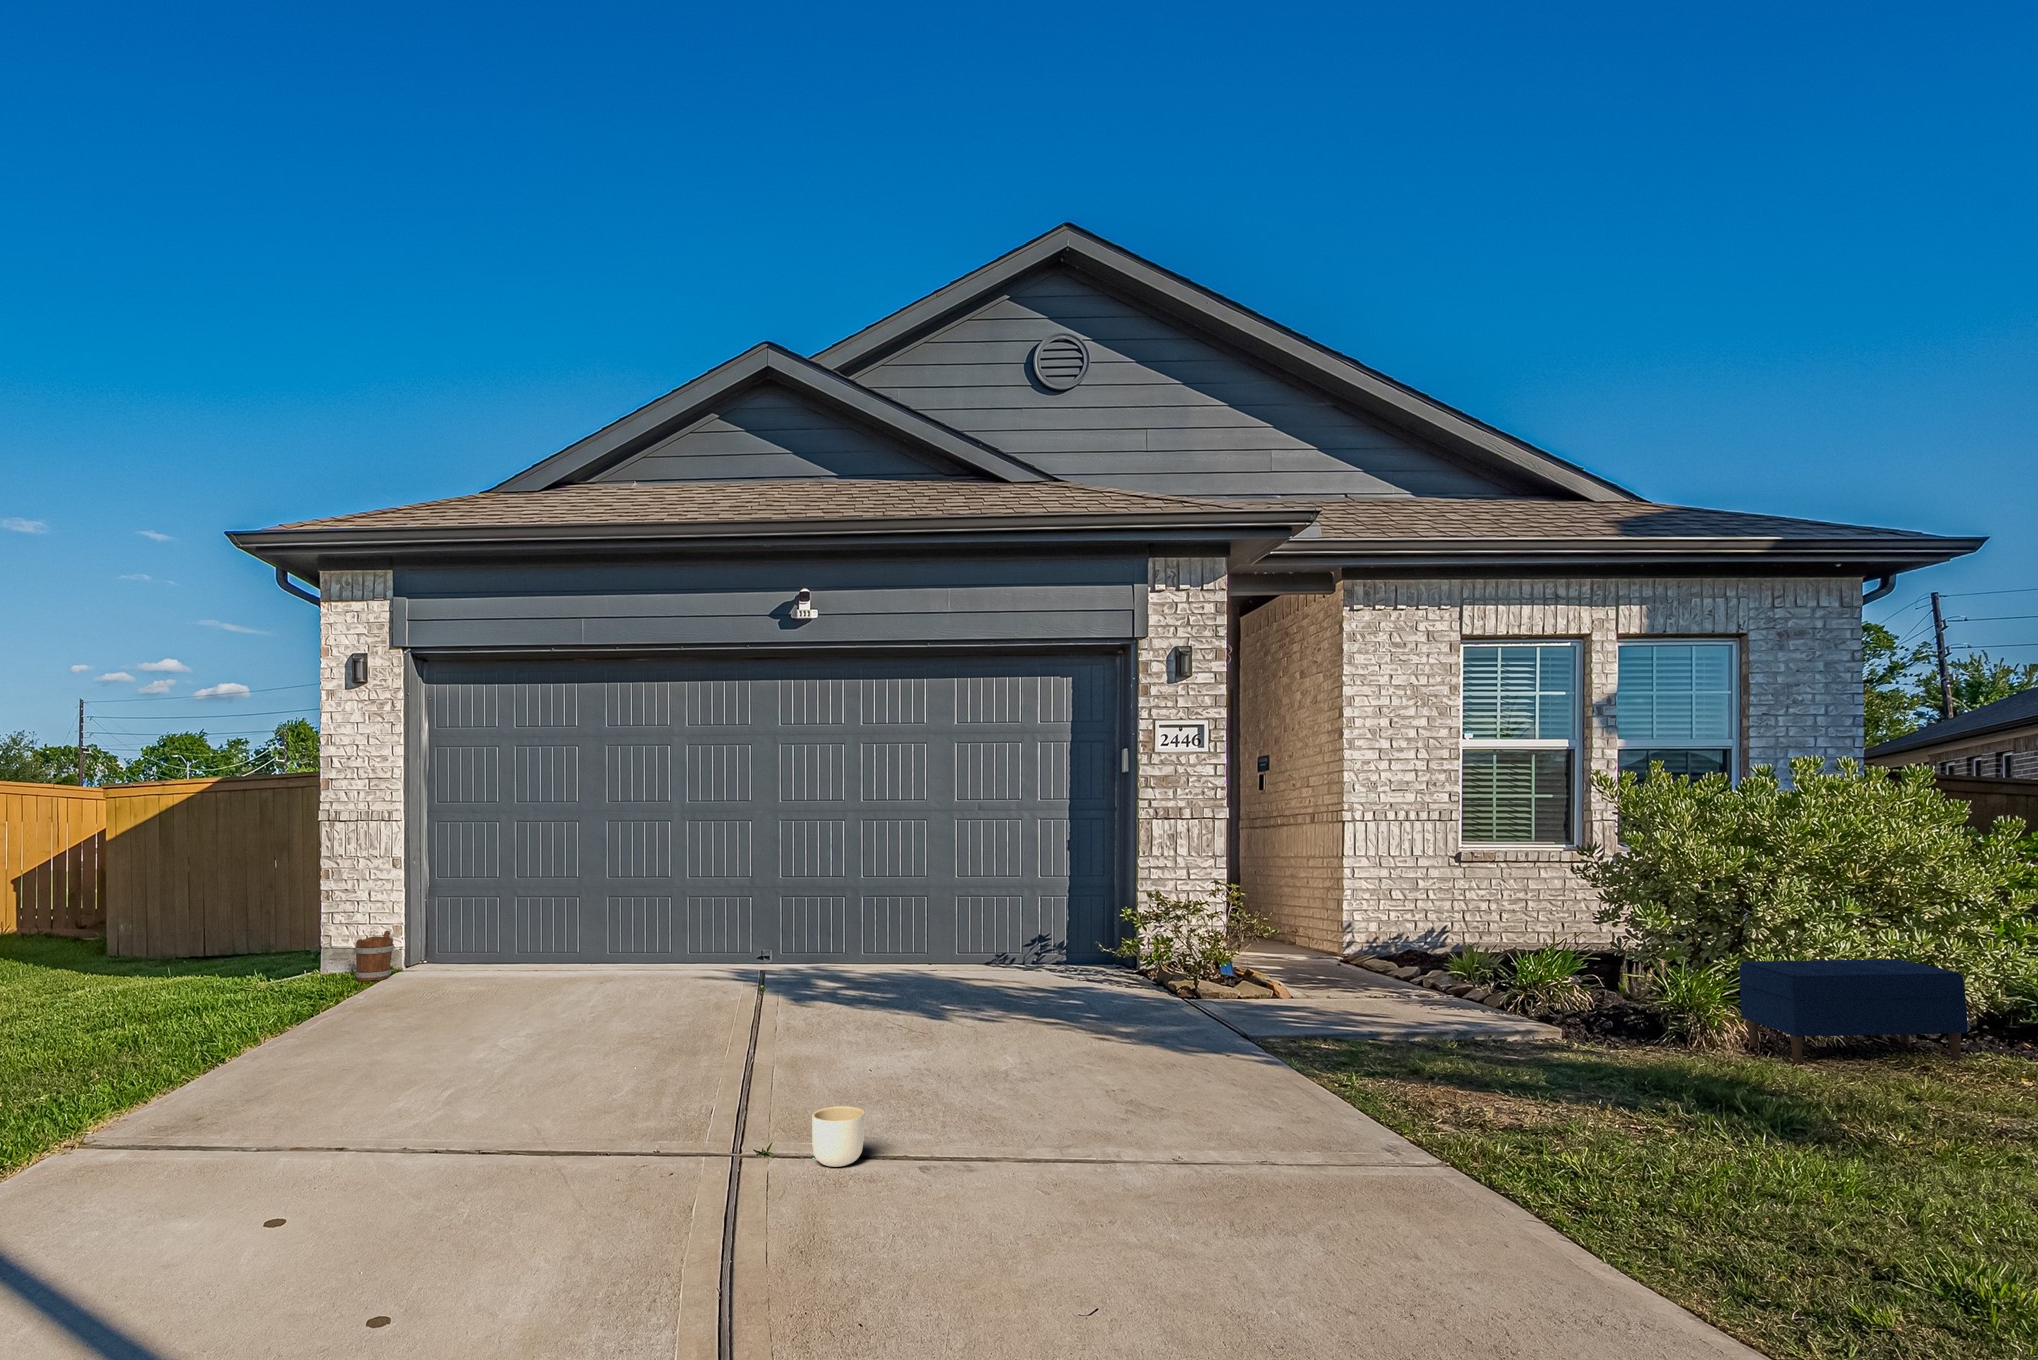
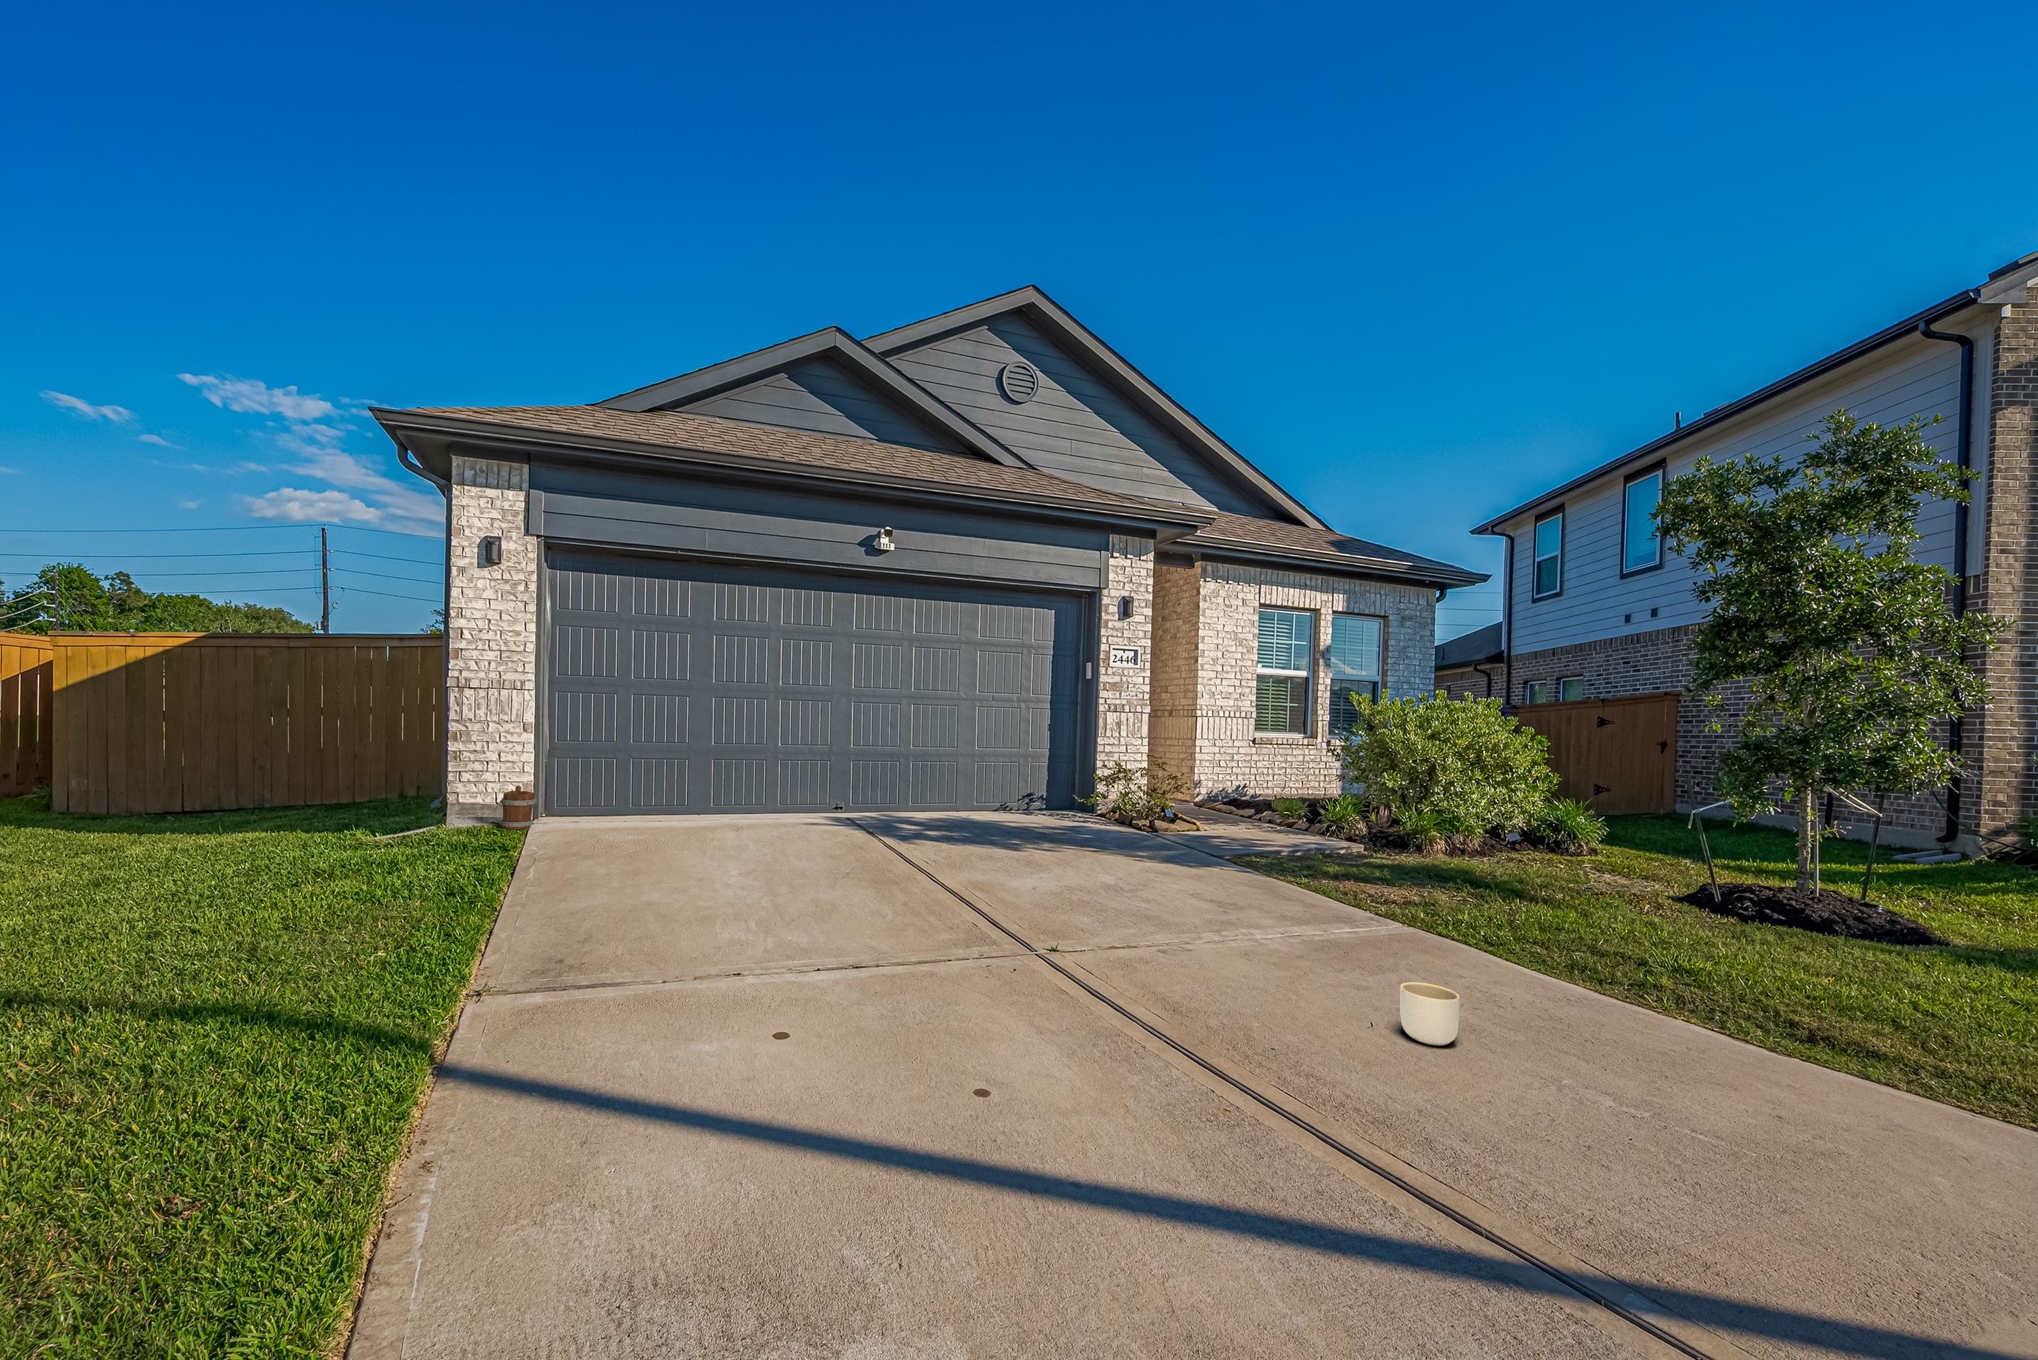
bench: present [1740,959,1968,1064] -> none [1512,806,1627,866]
planter: present [812,1106,865,1167] -> present [1400,982,1460,1046]

